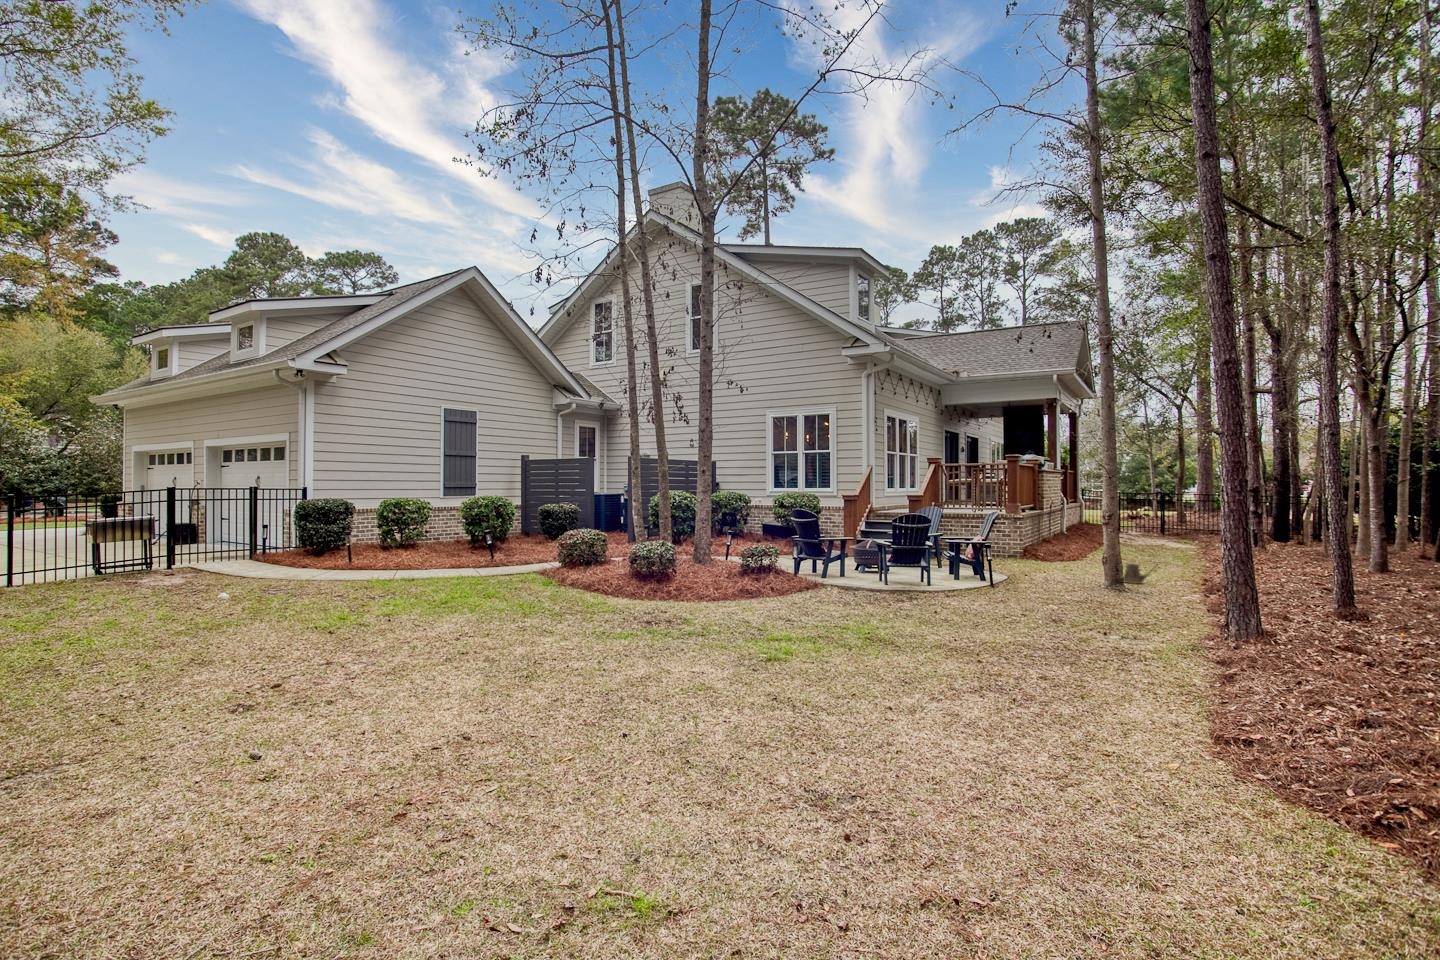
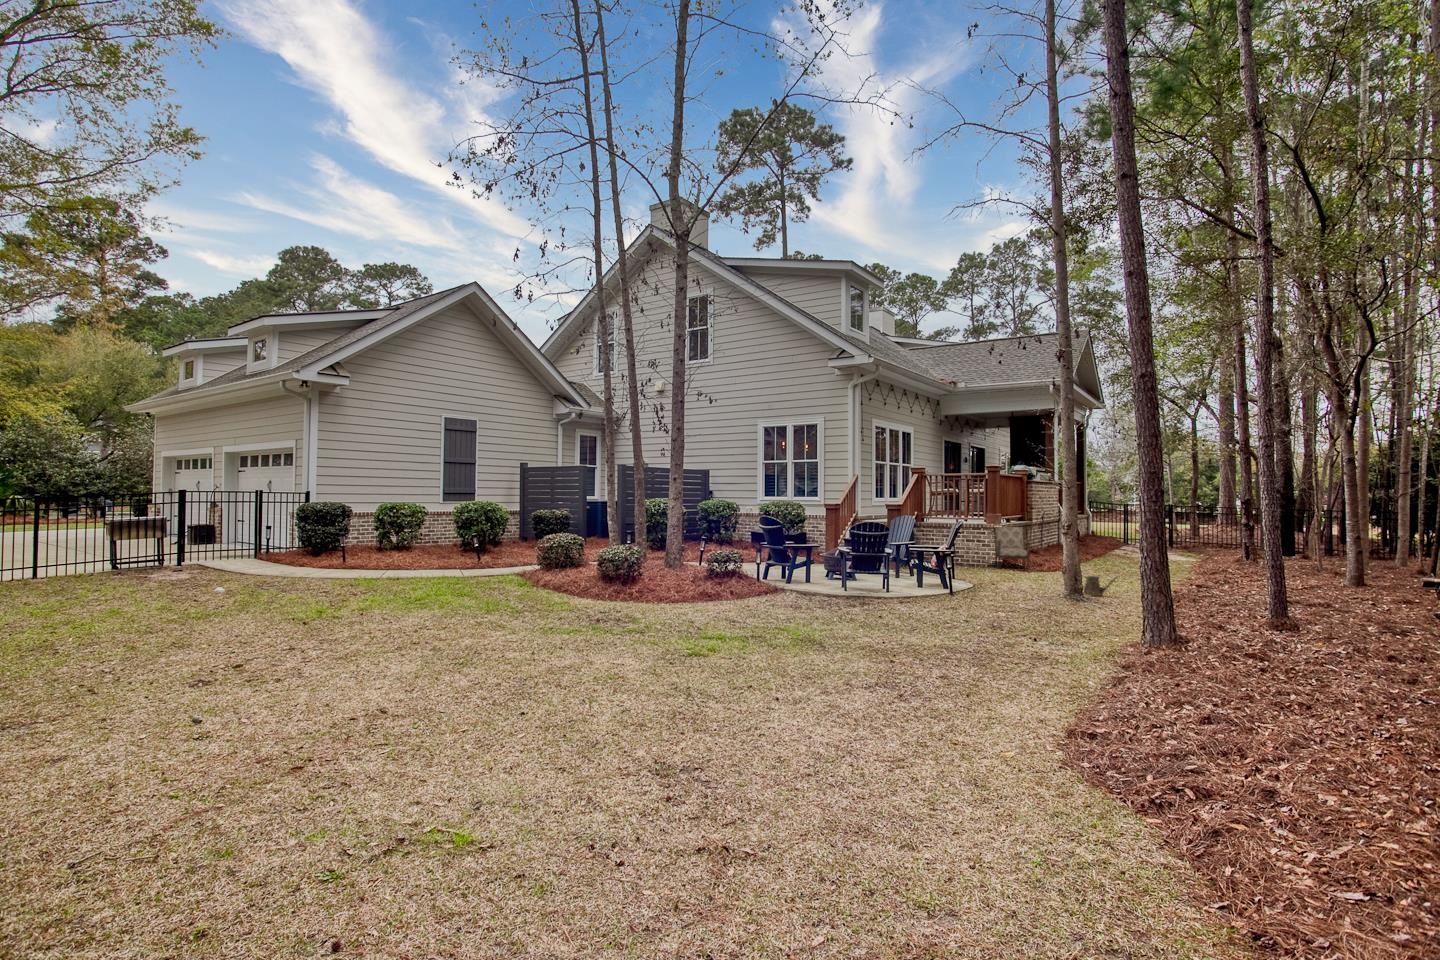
armchair: none [1008,514,1047,556] -> present [994,527,1029,568]

